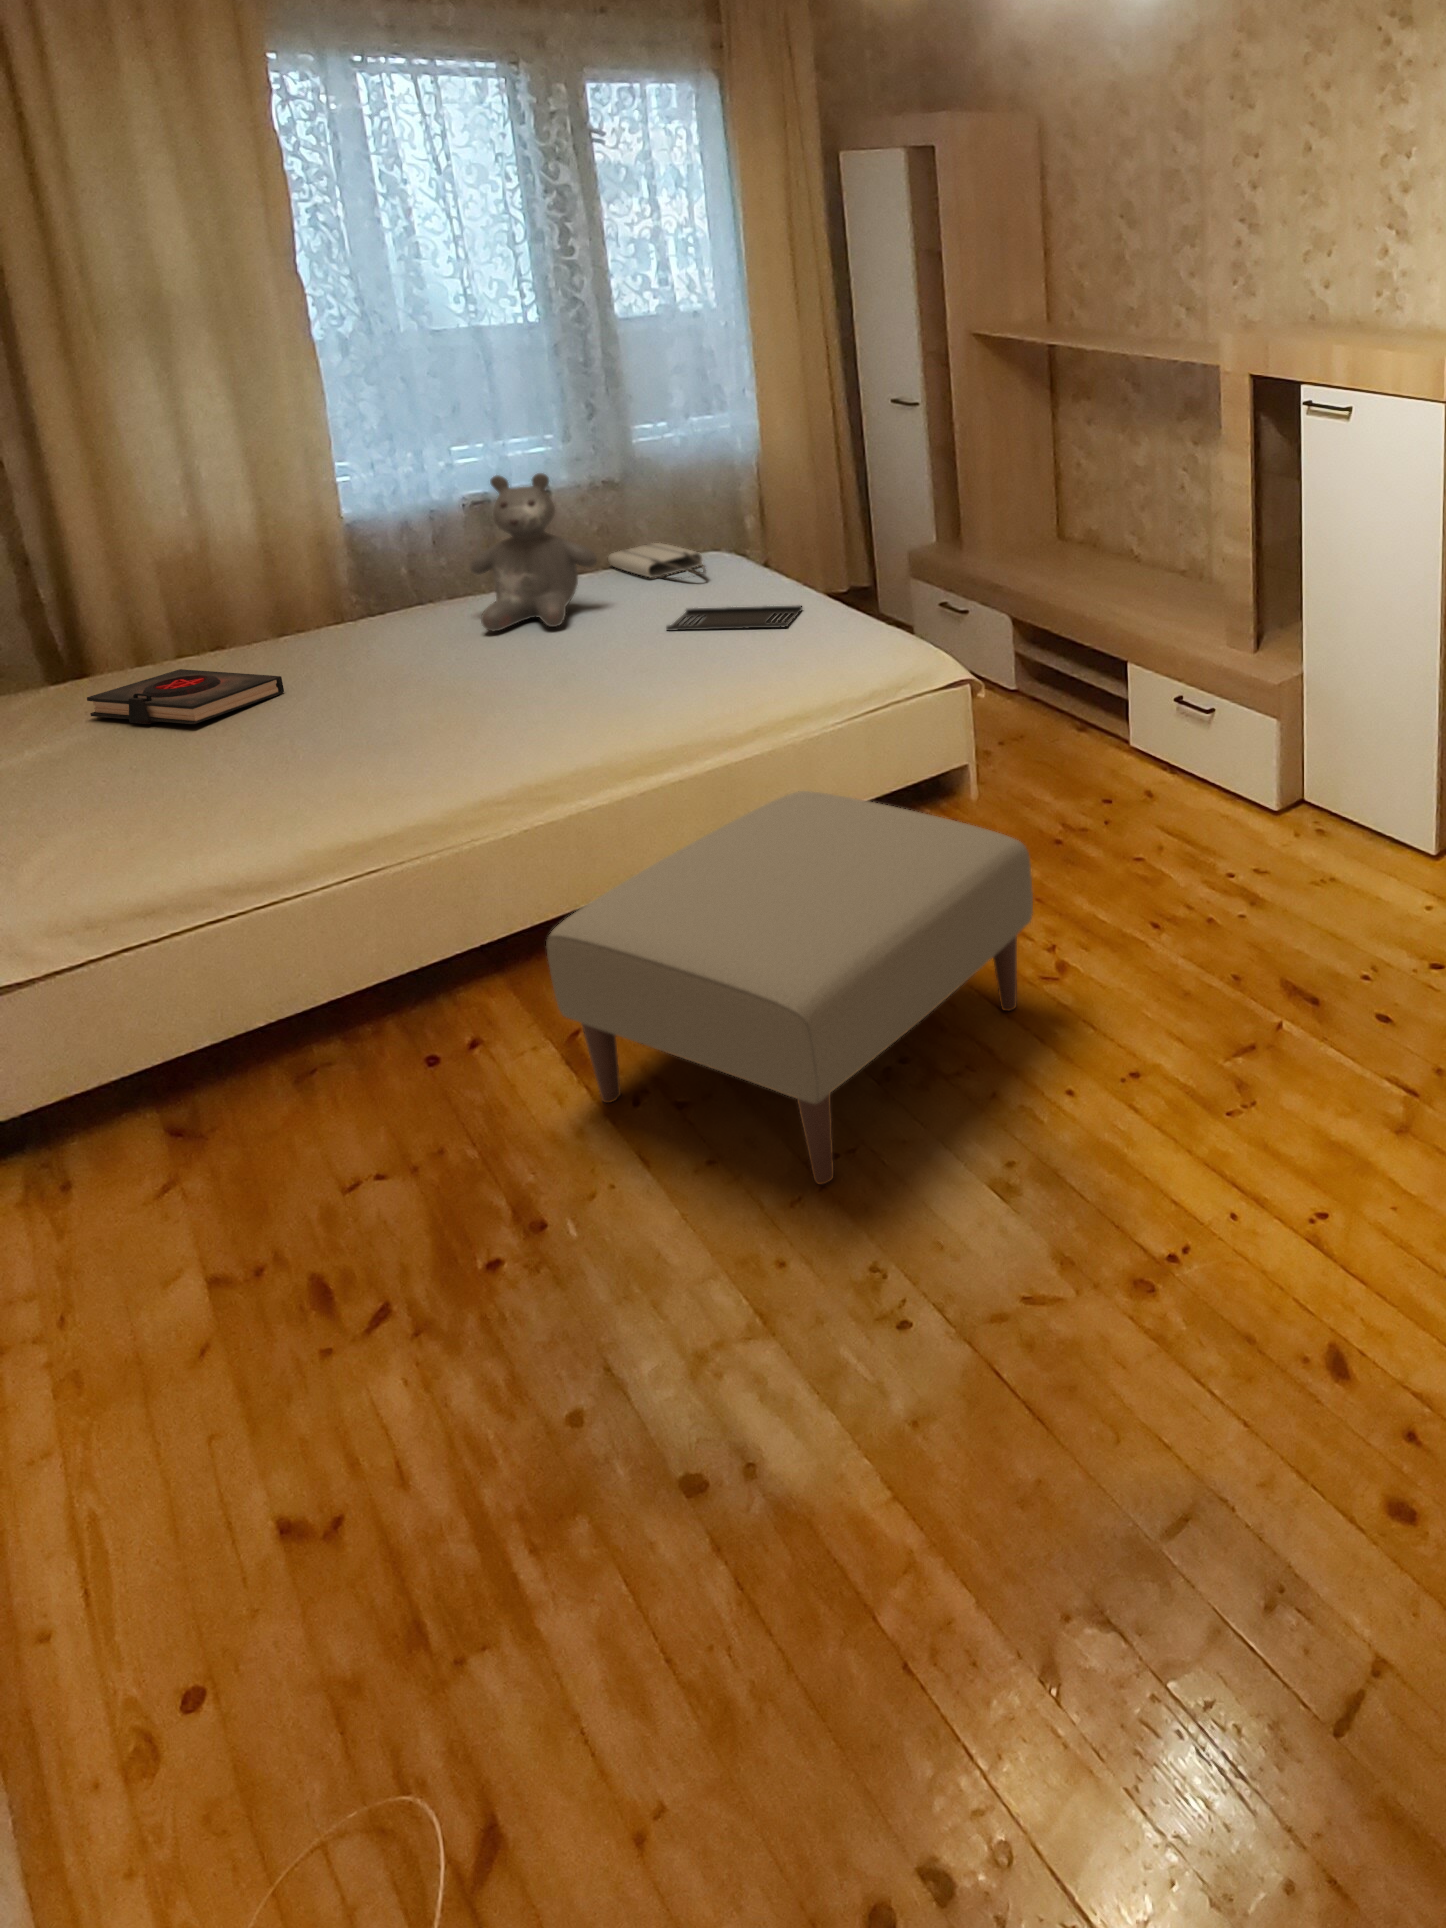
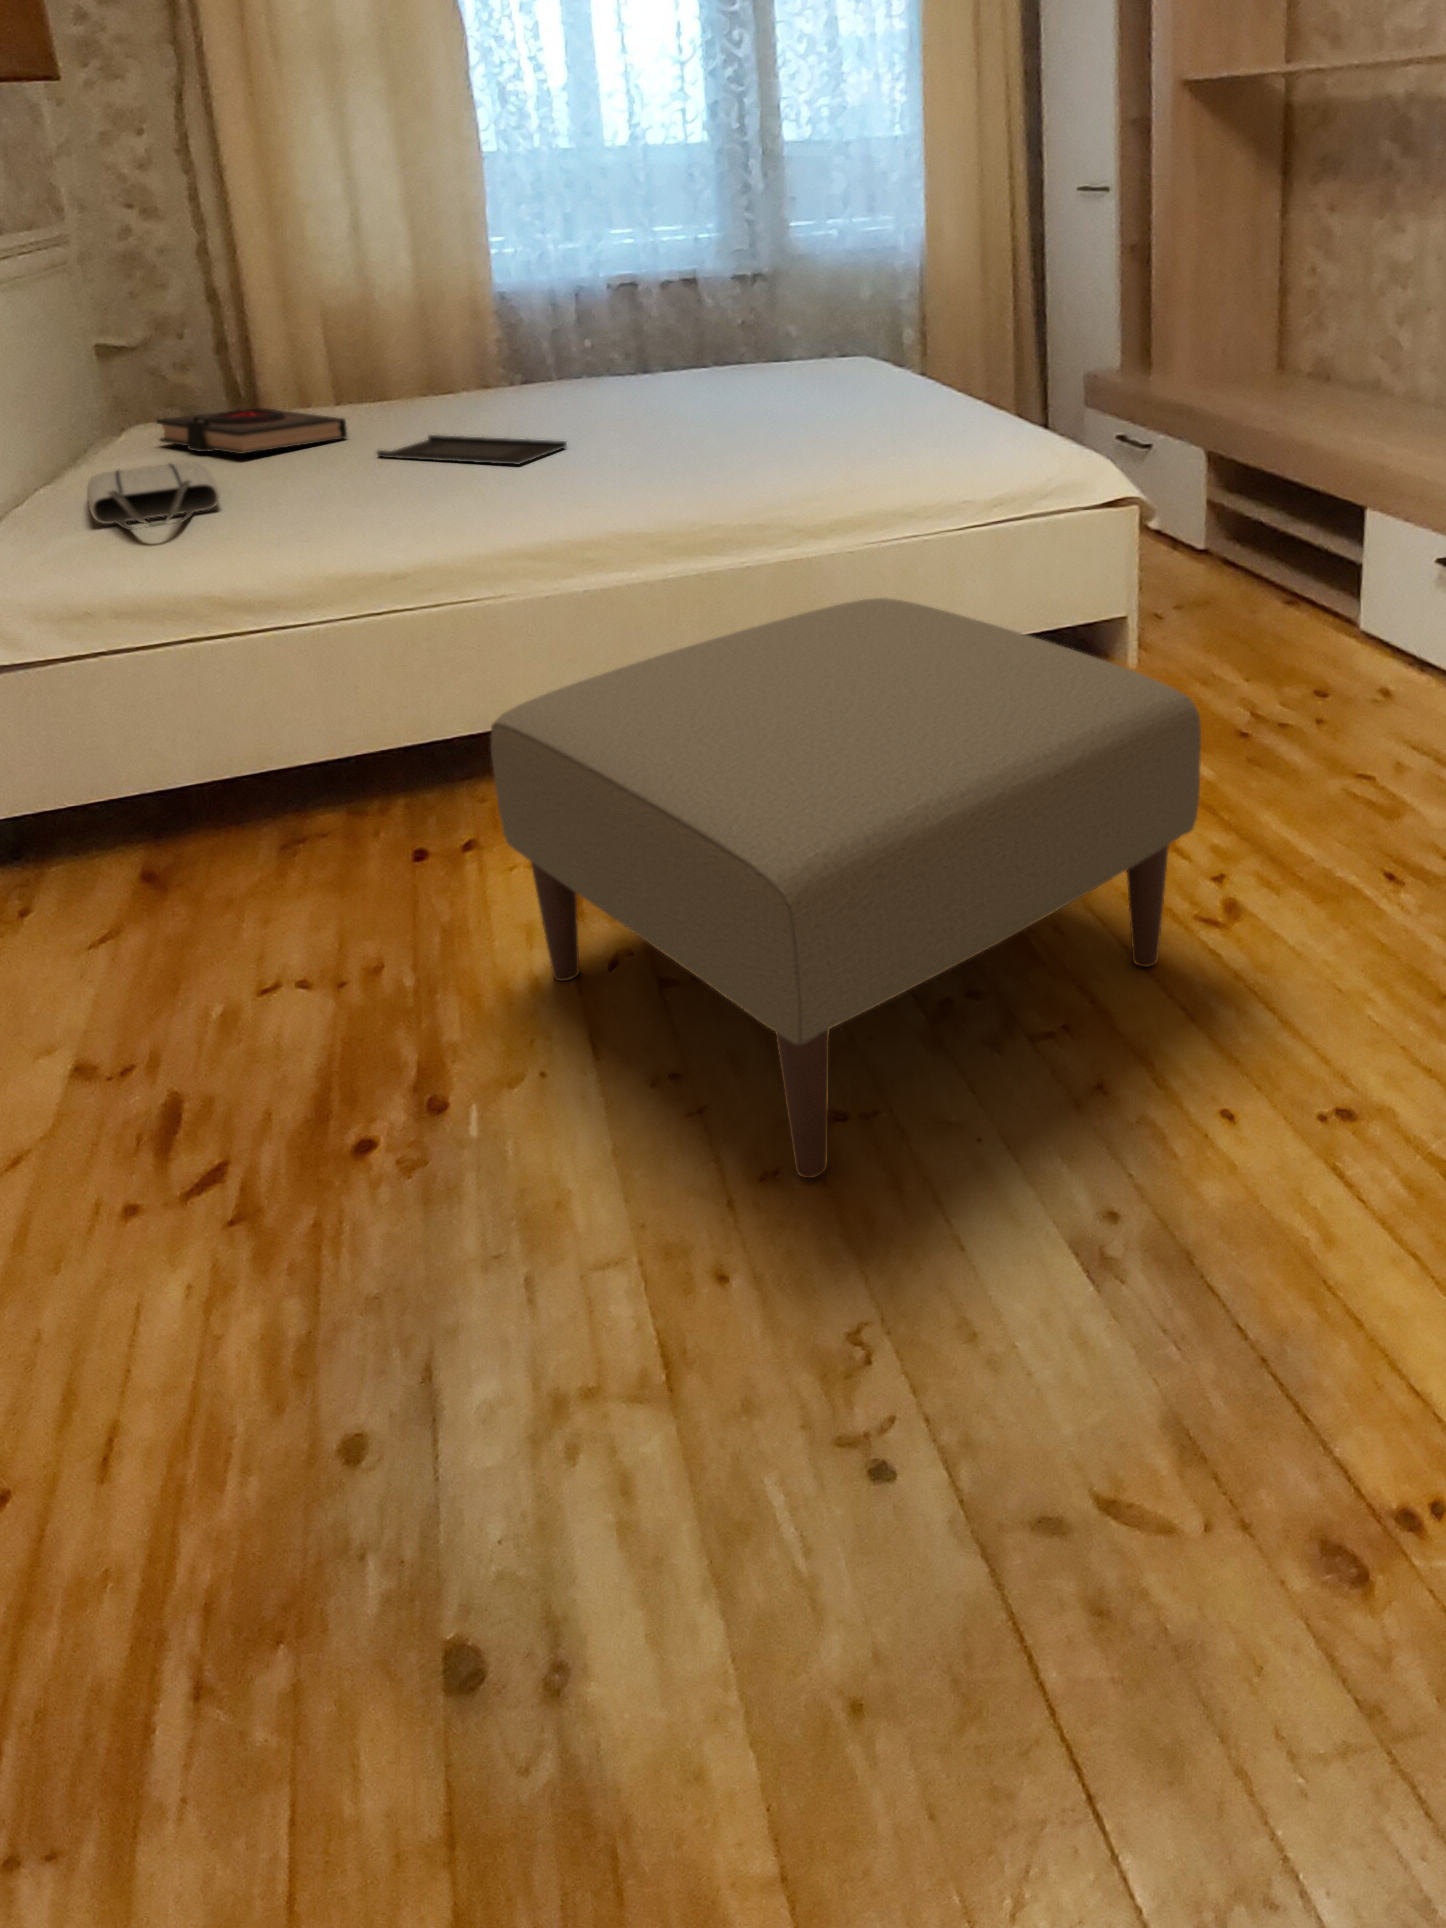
teddy bear: present [470,473,597,631] -> none [572,218,709,404]
tote bag: present [608,543,706,578] -> present [87,462,220,530]
tray: present [666,605,802,631] -> present [377,435,567,464]

